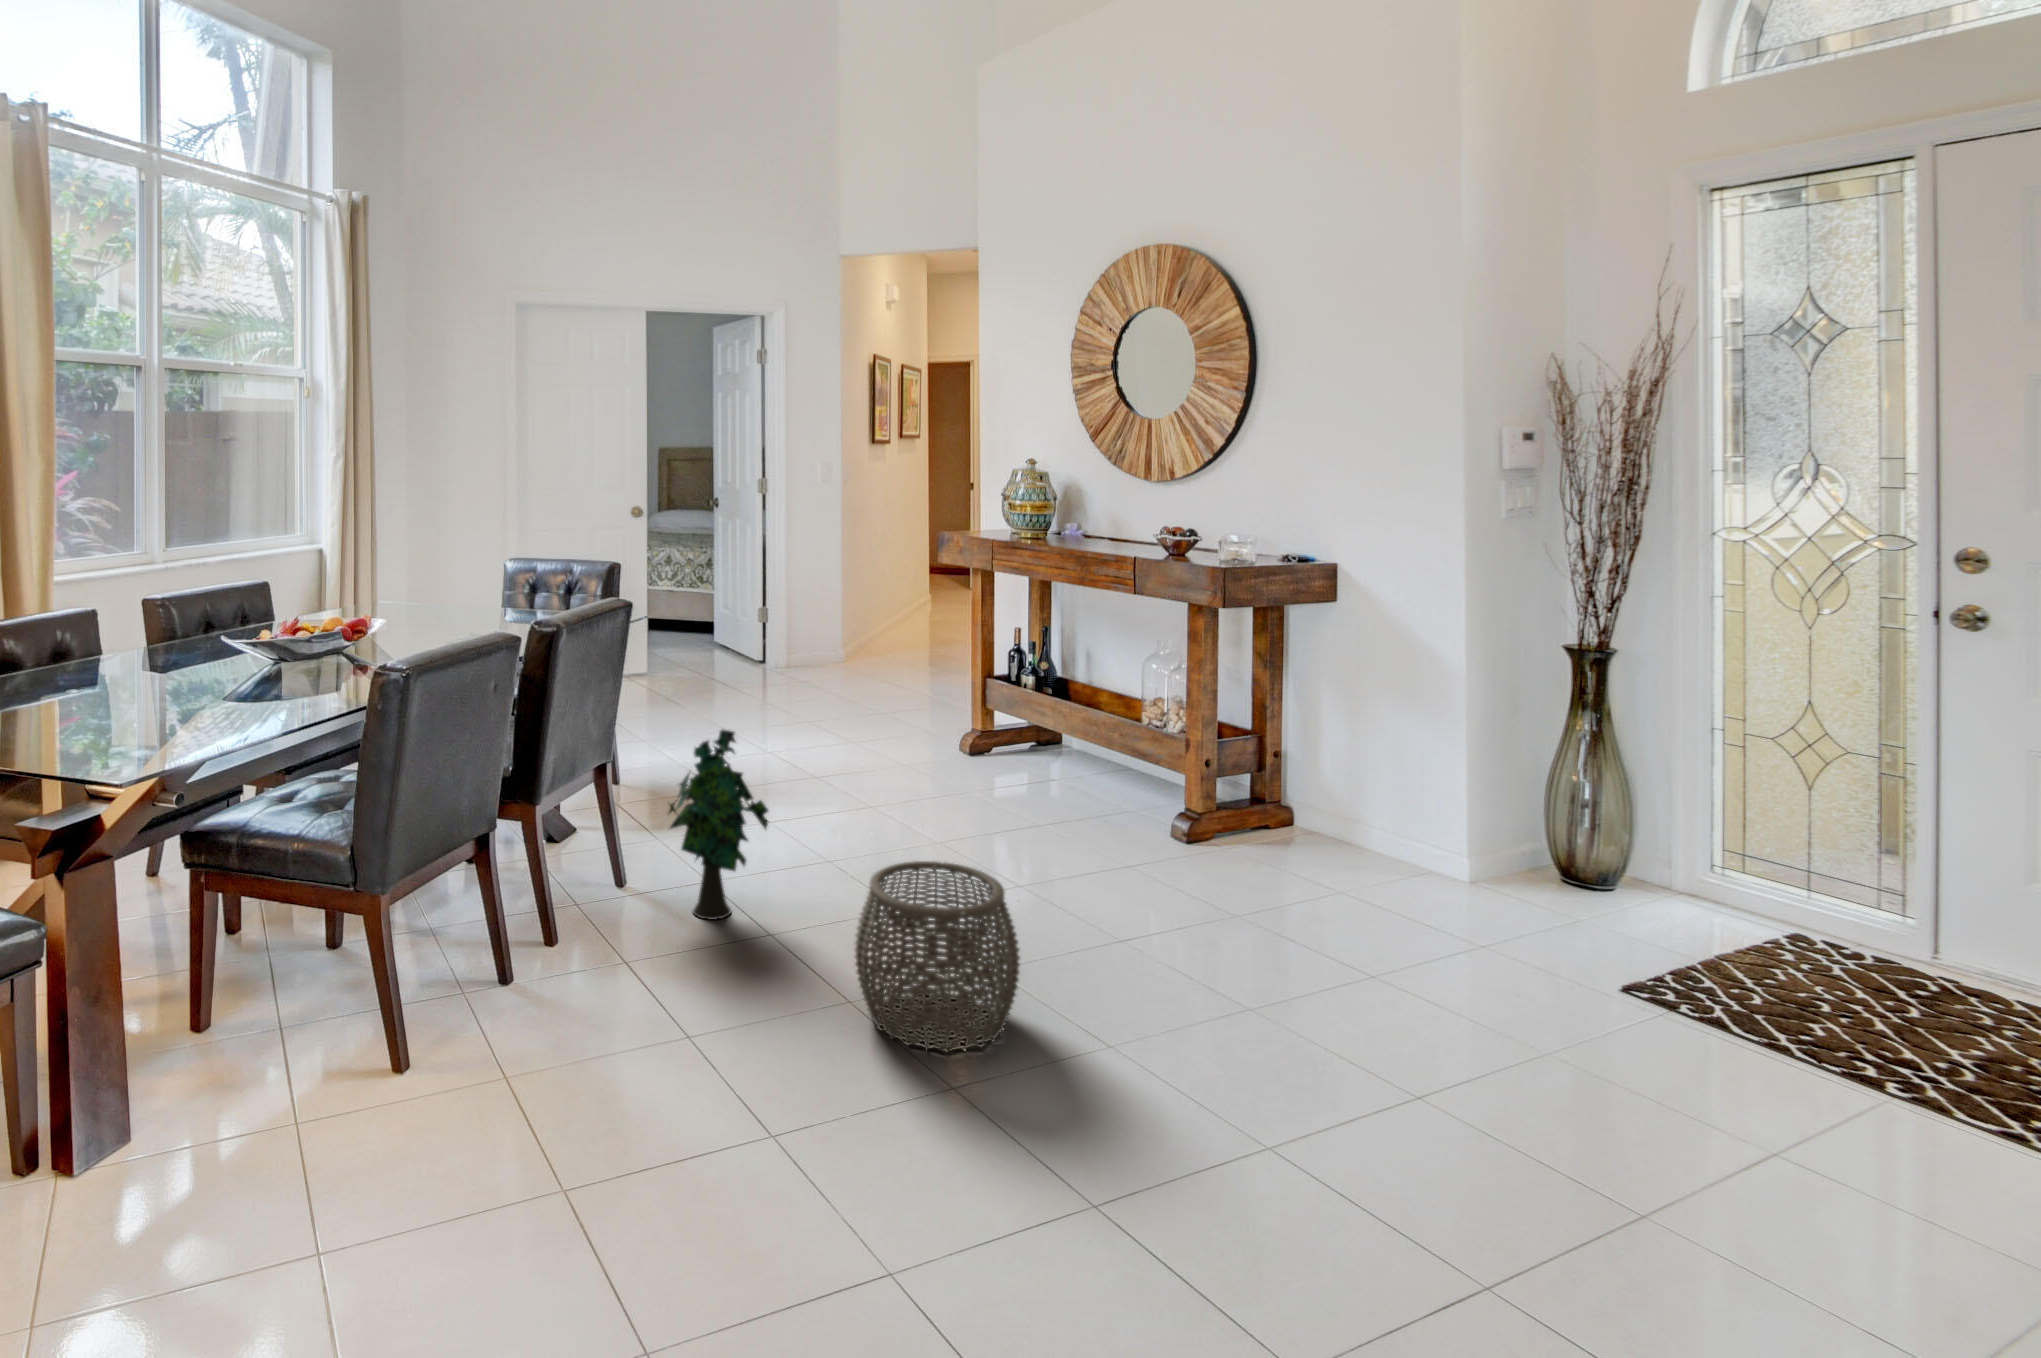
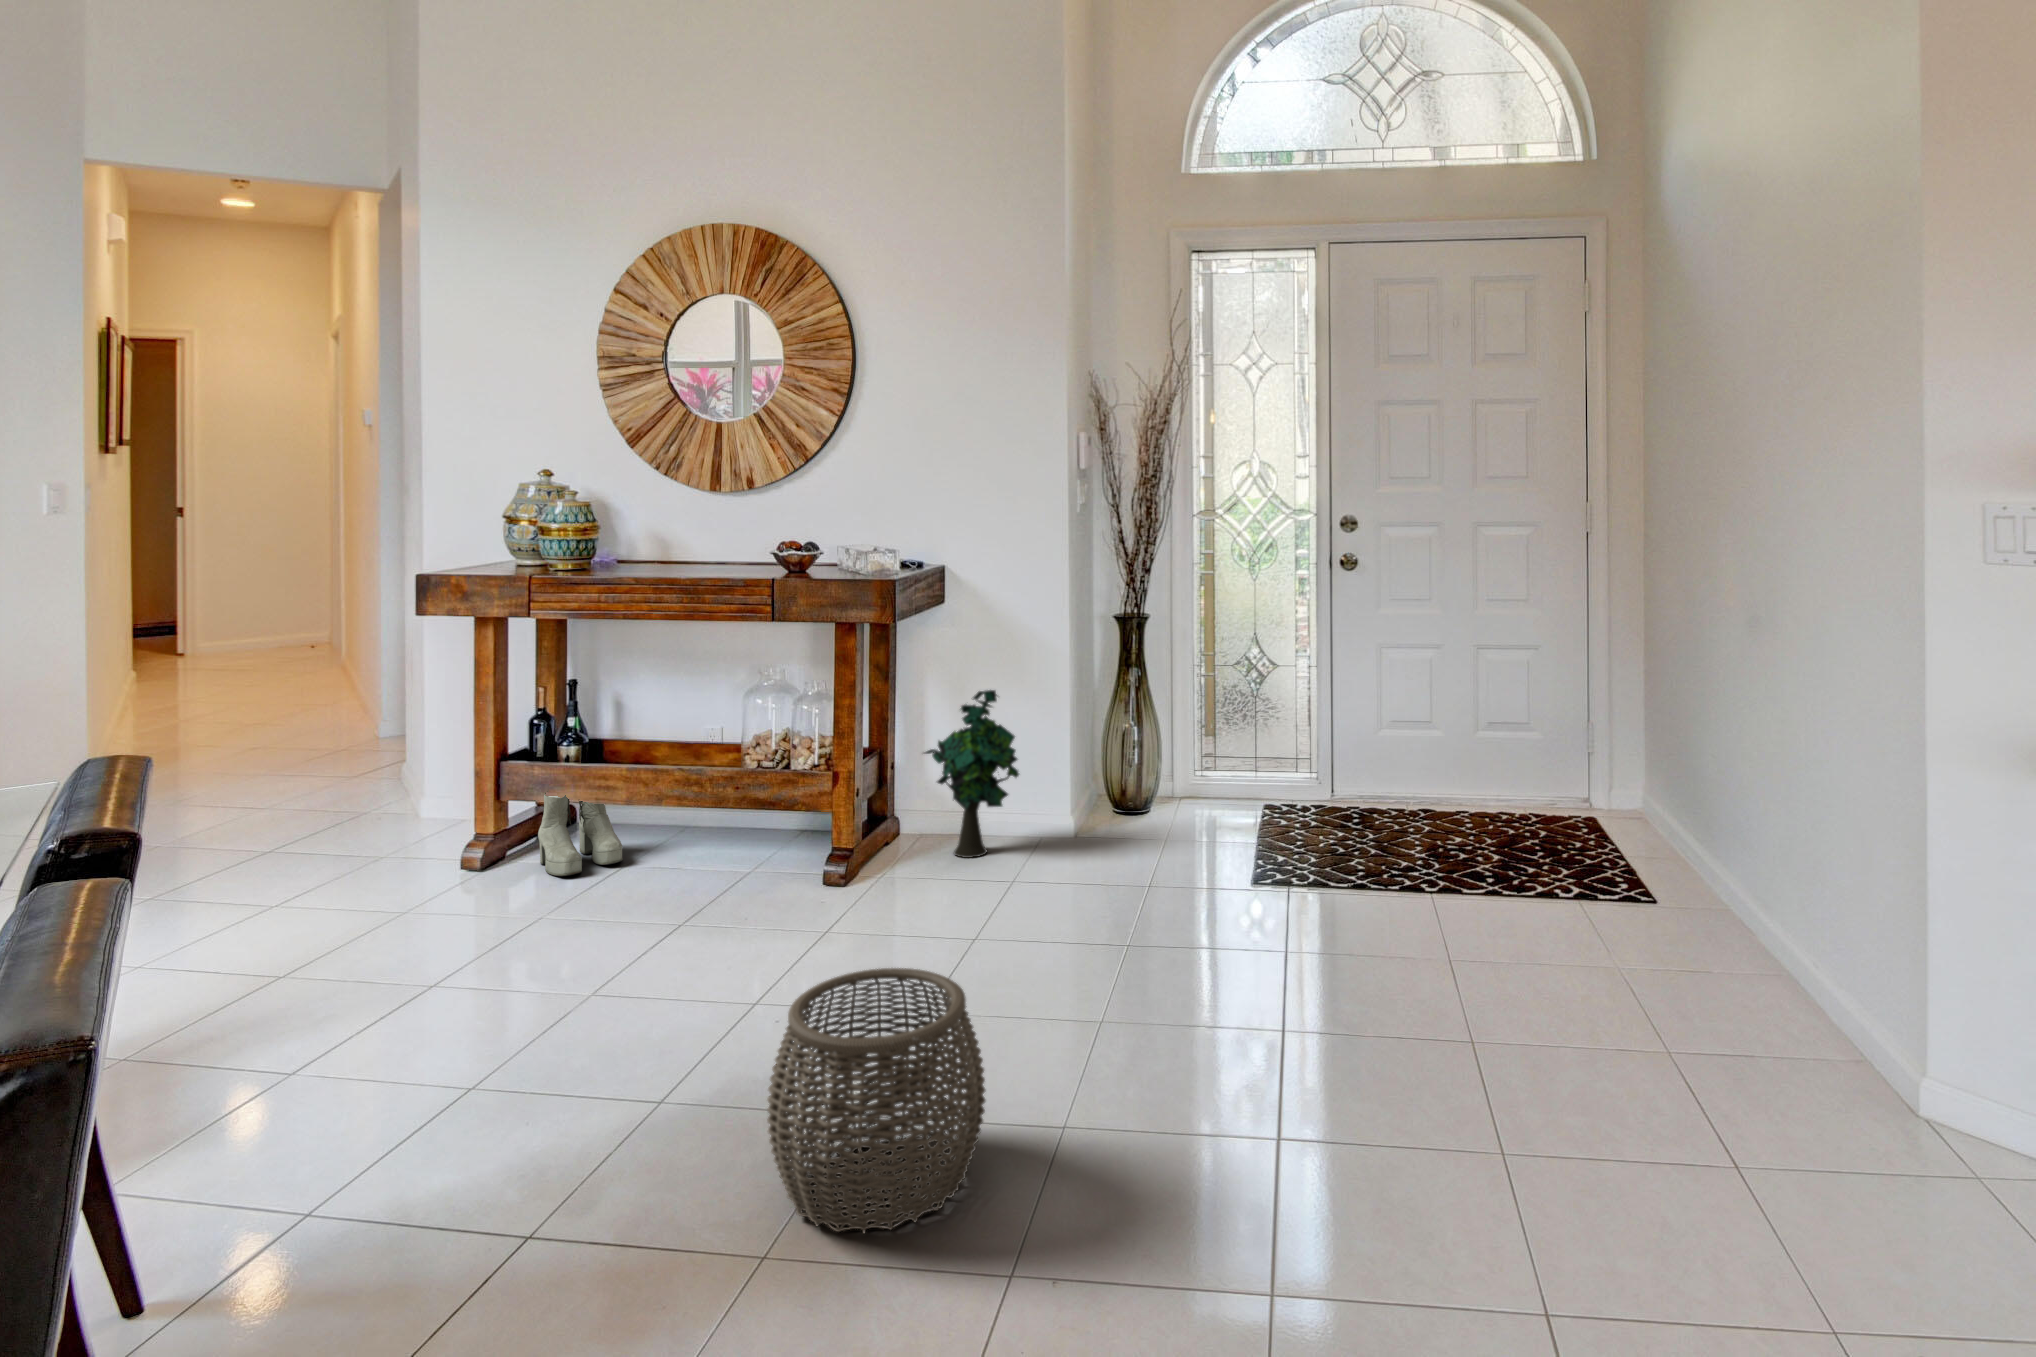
boots: none [995,708,1052,775] -> present [538,792,623,876]
decorative plant: present [669,730,768,920] -> present [924,690,1019,858]

